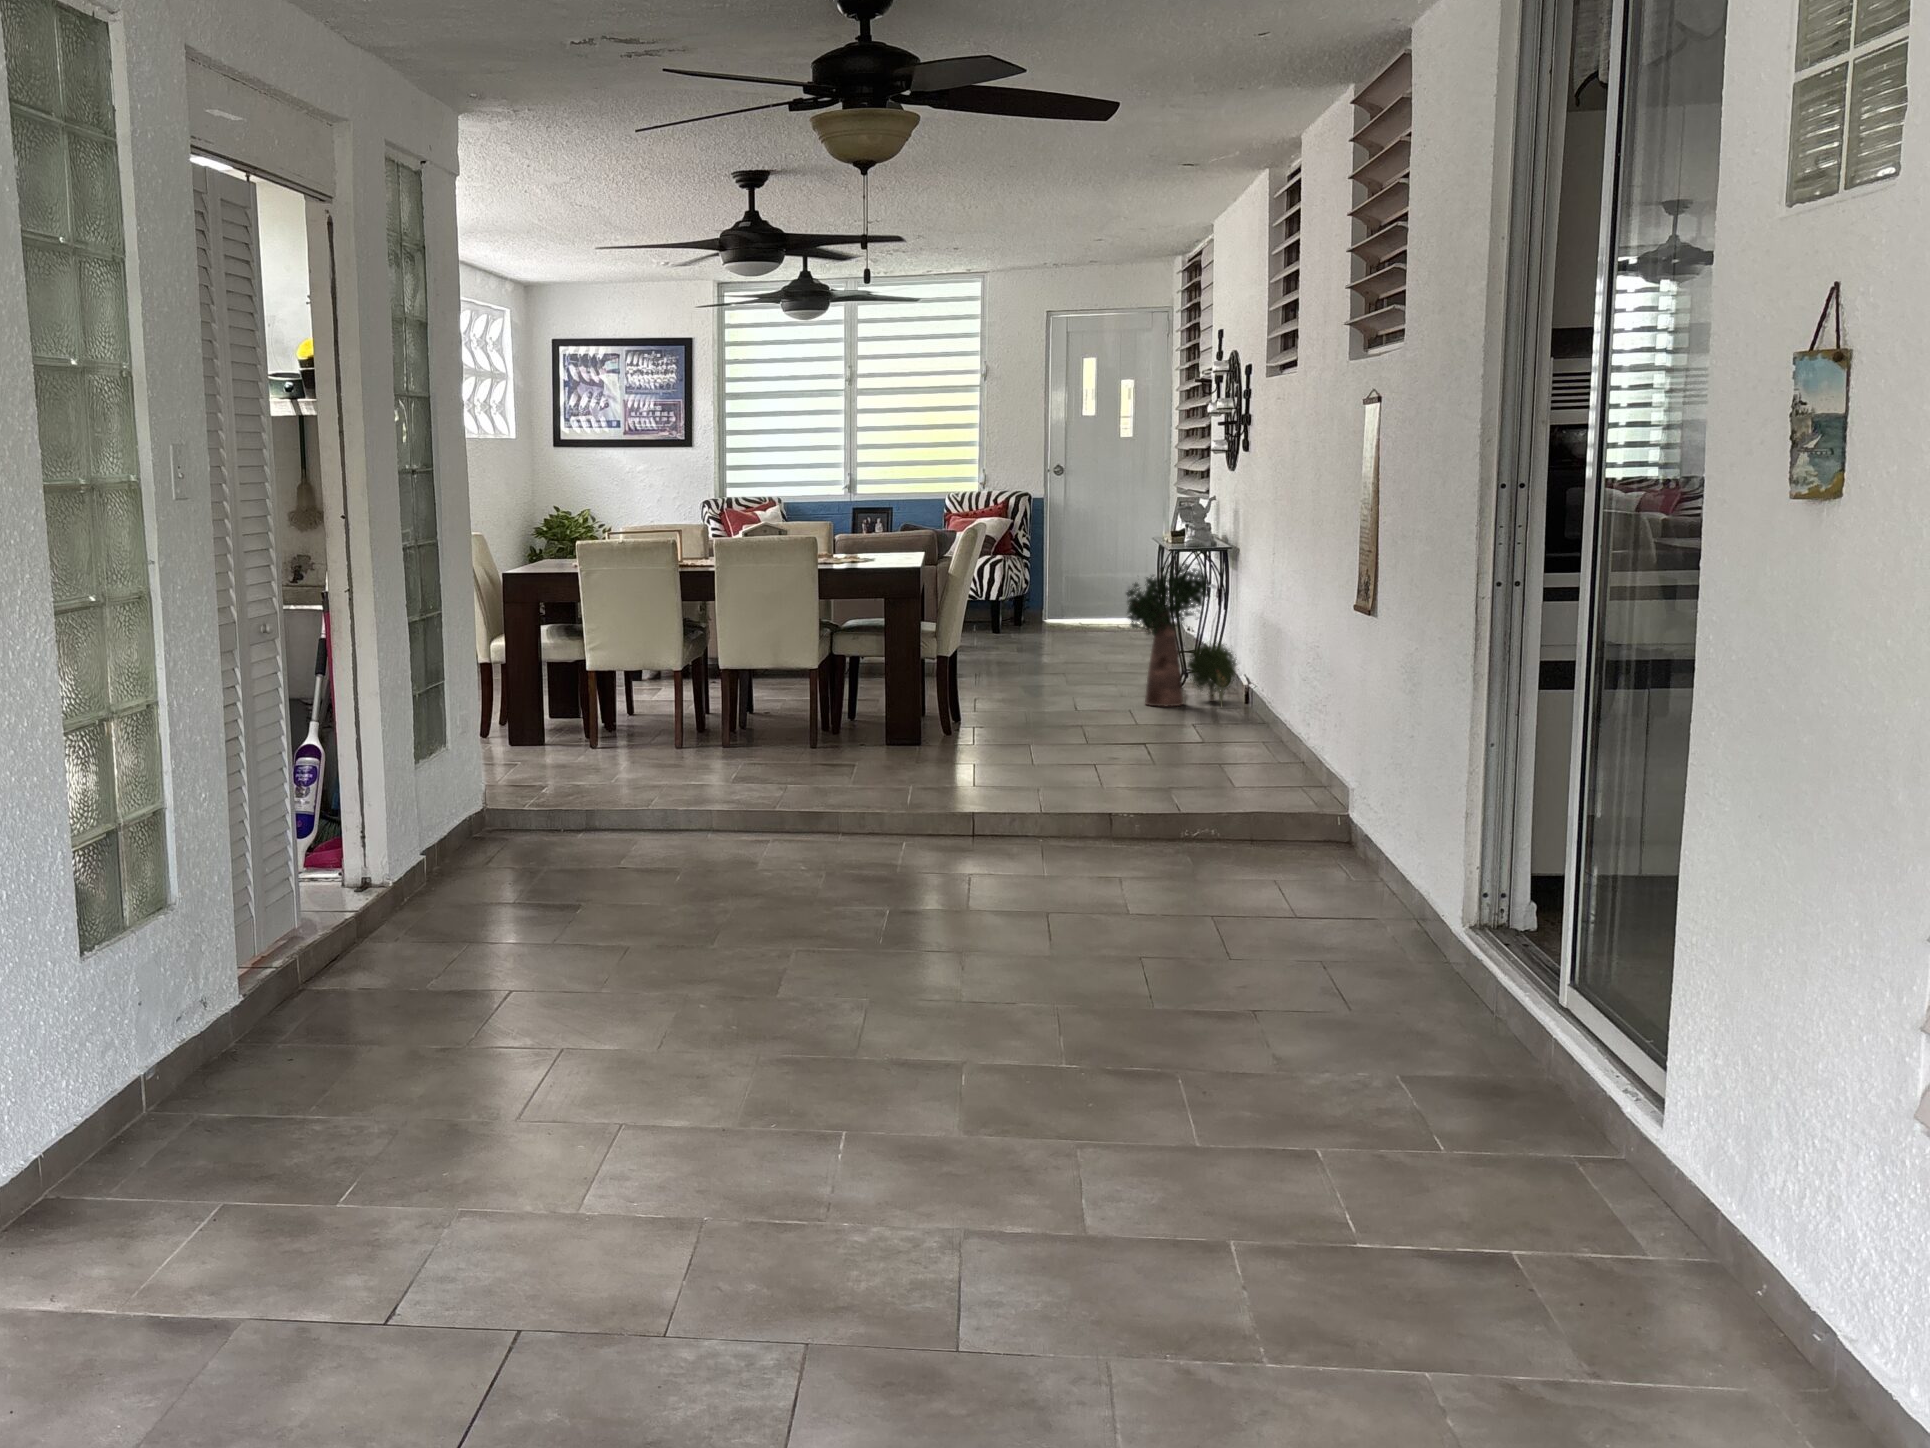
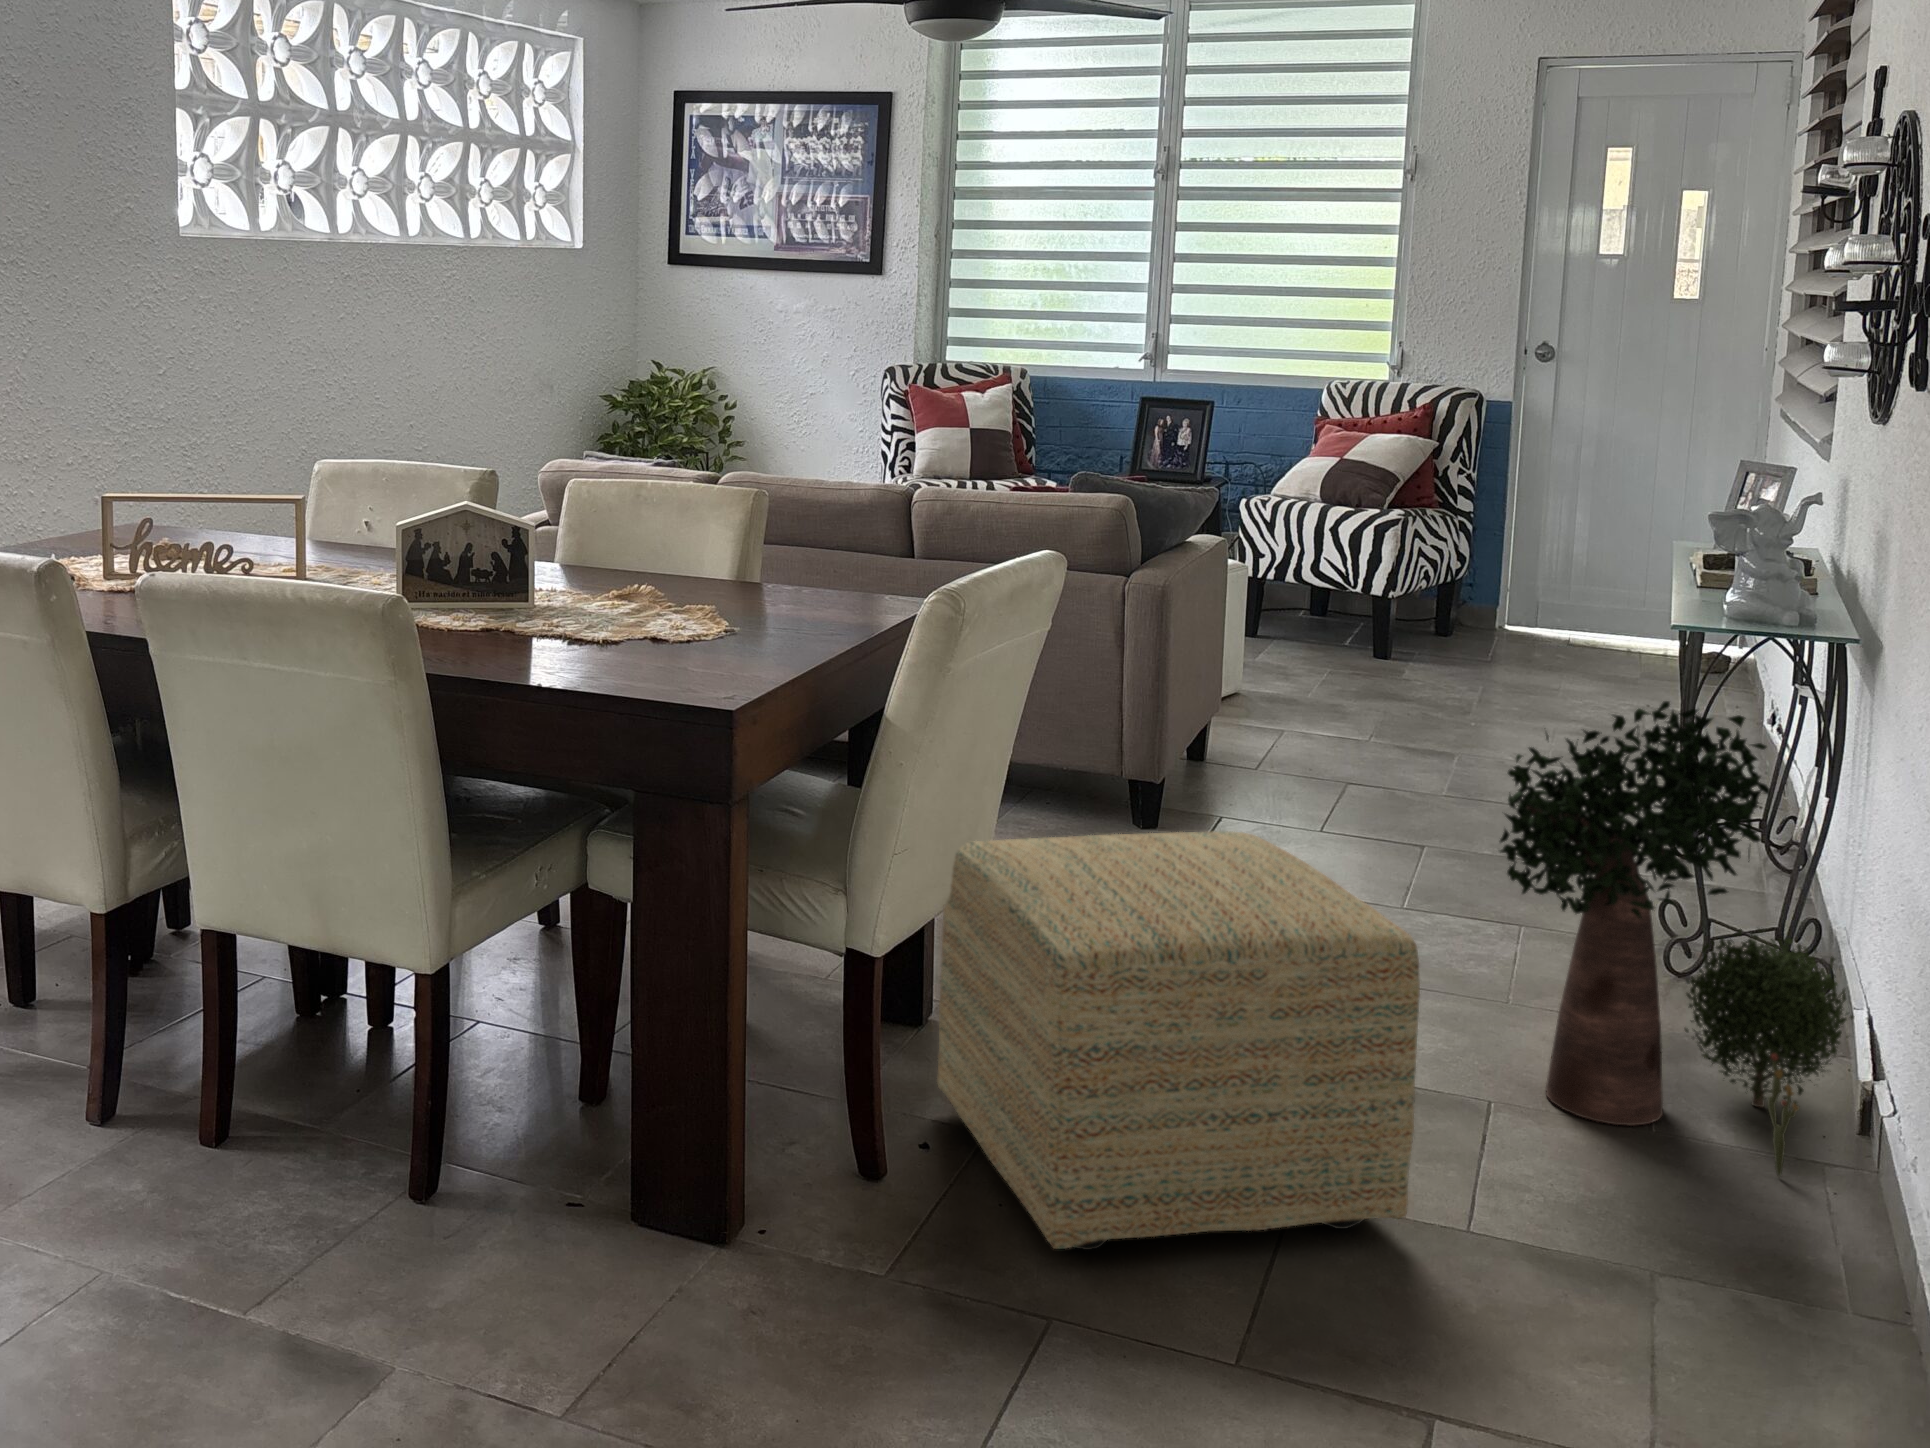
ottoman: none [954,616,1121,731] -> present [937,831,1420,1250]

